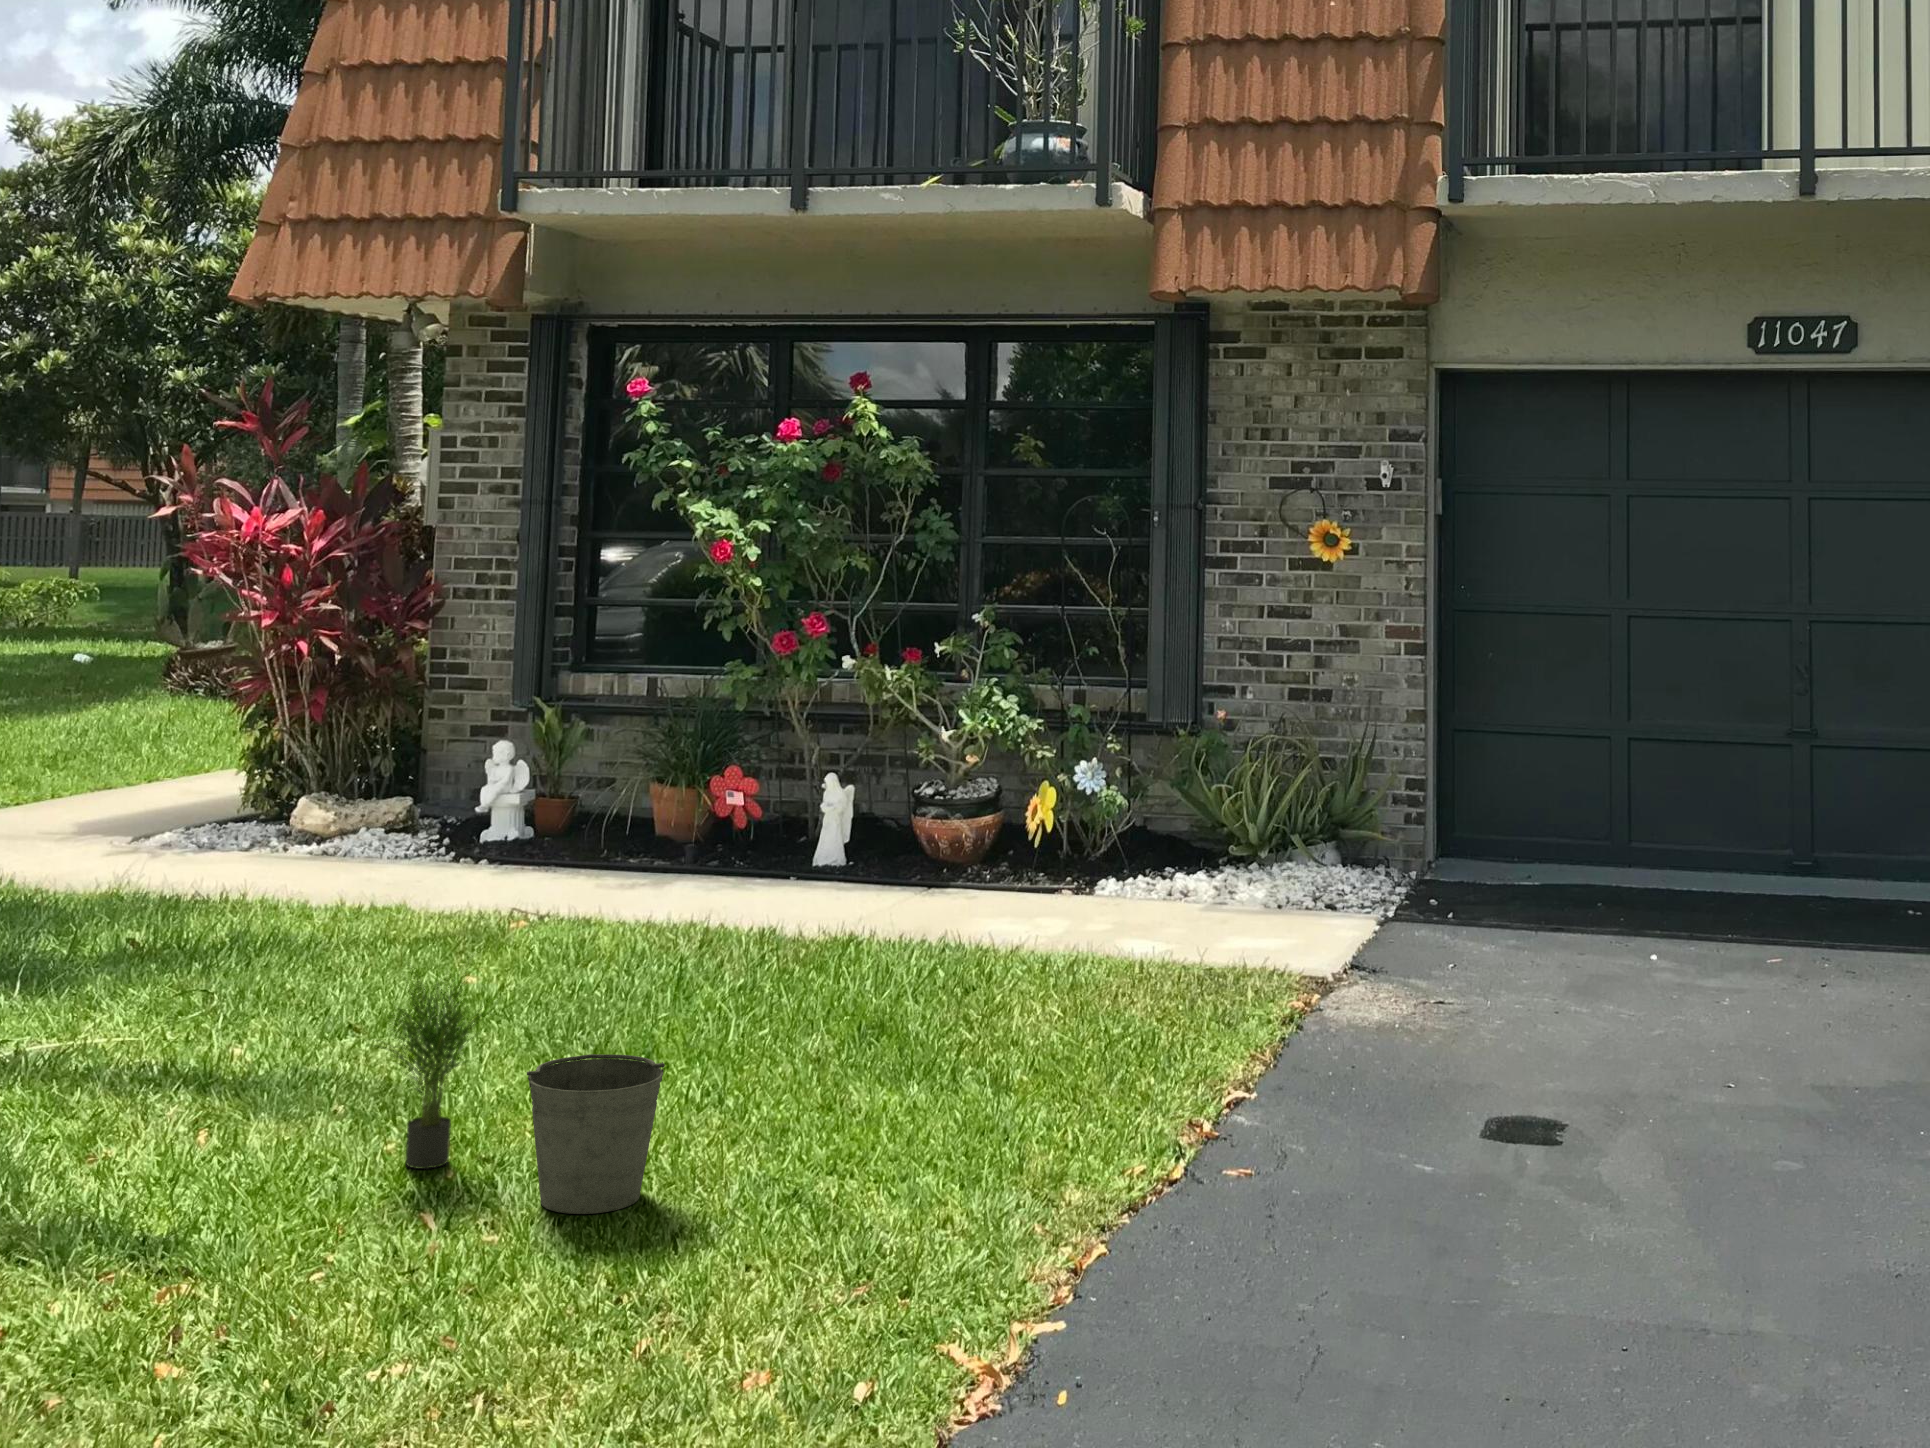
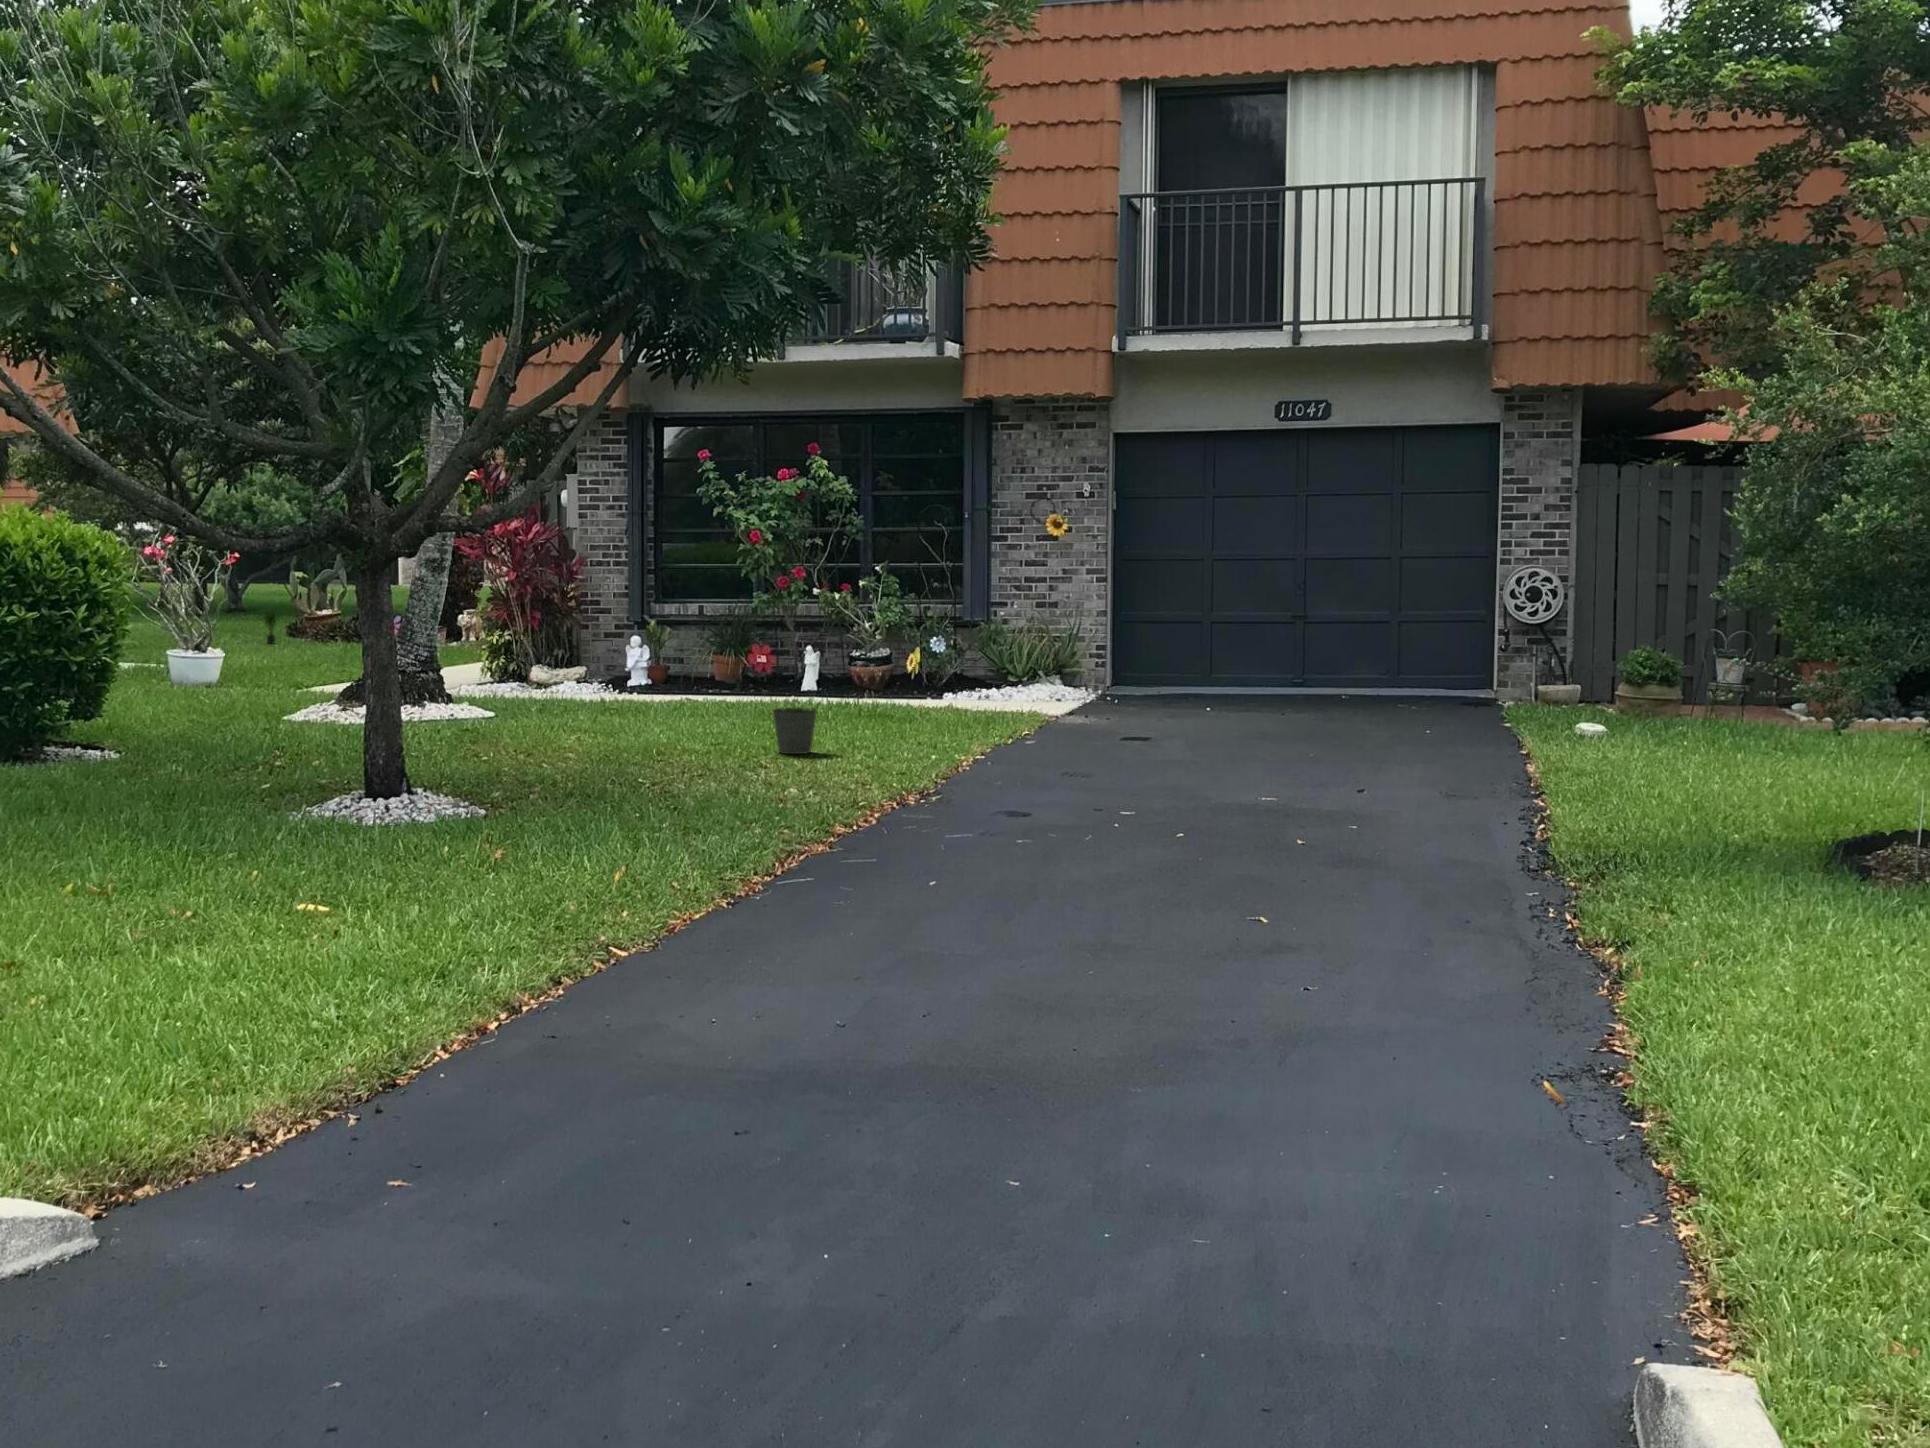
potted plant: present [377,968,491,1169] -> present [263,610,279,644]

